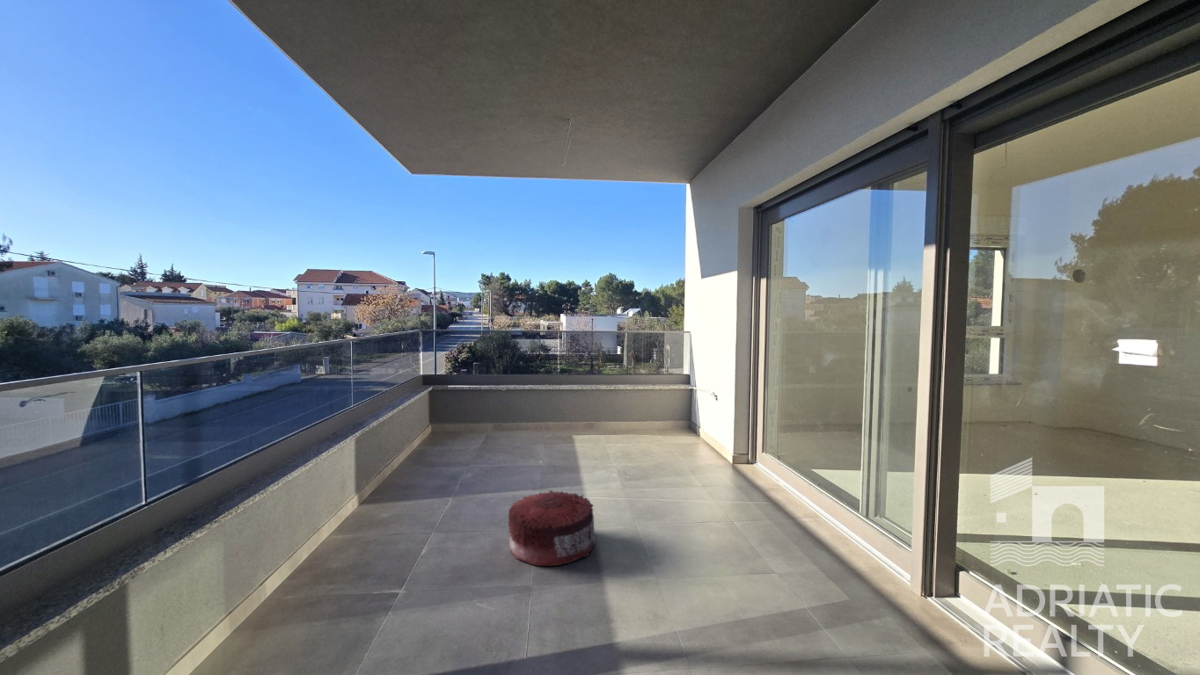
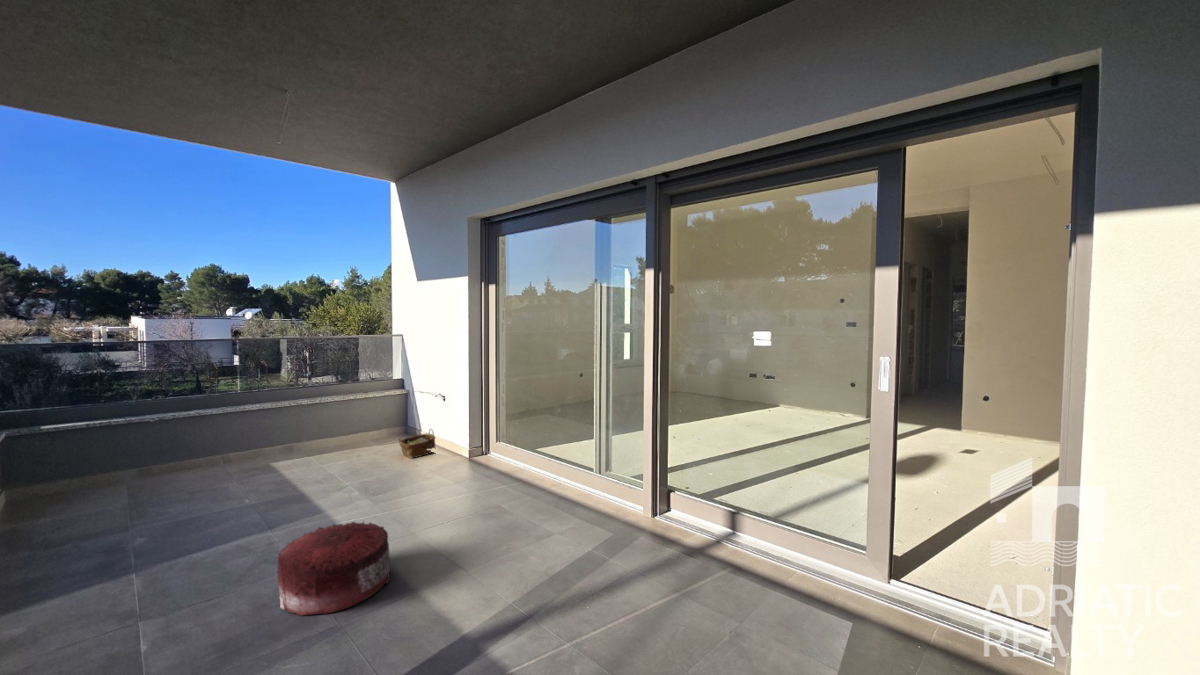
woven basket: none [675,425,708,450] -> present [399,429,435,459]

